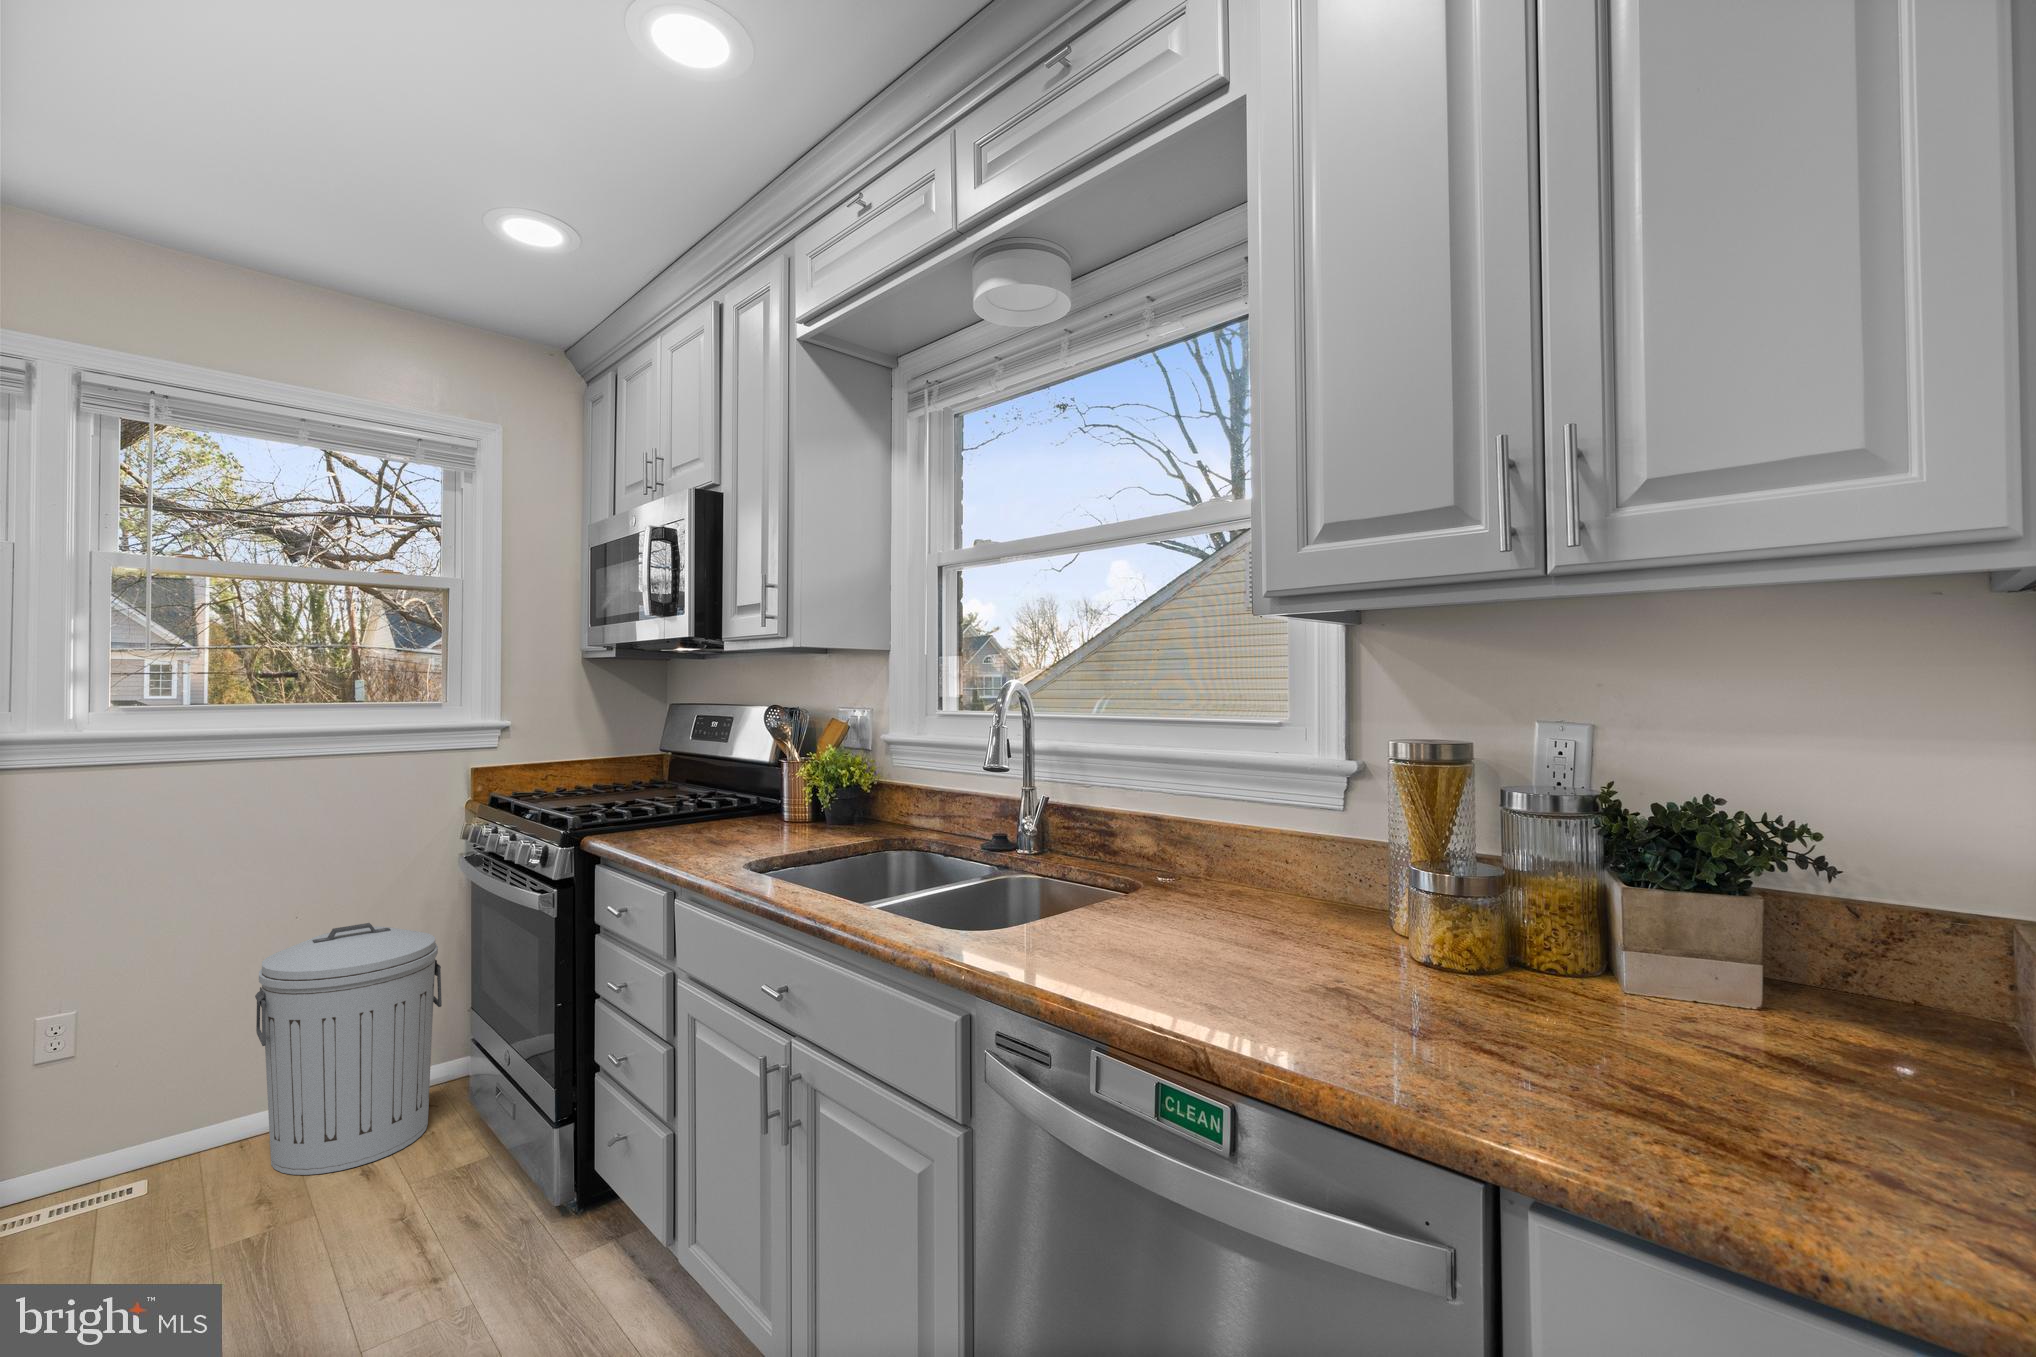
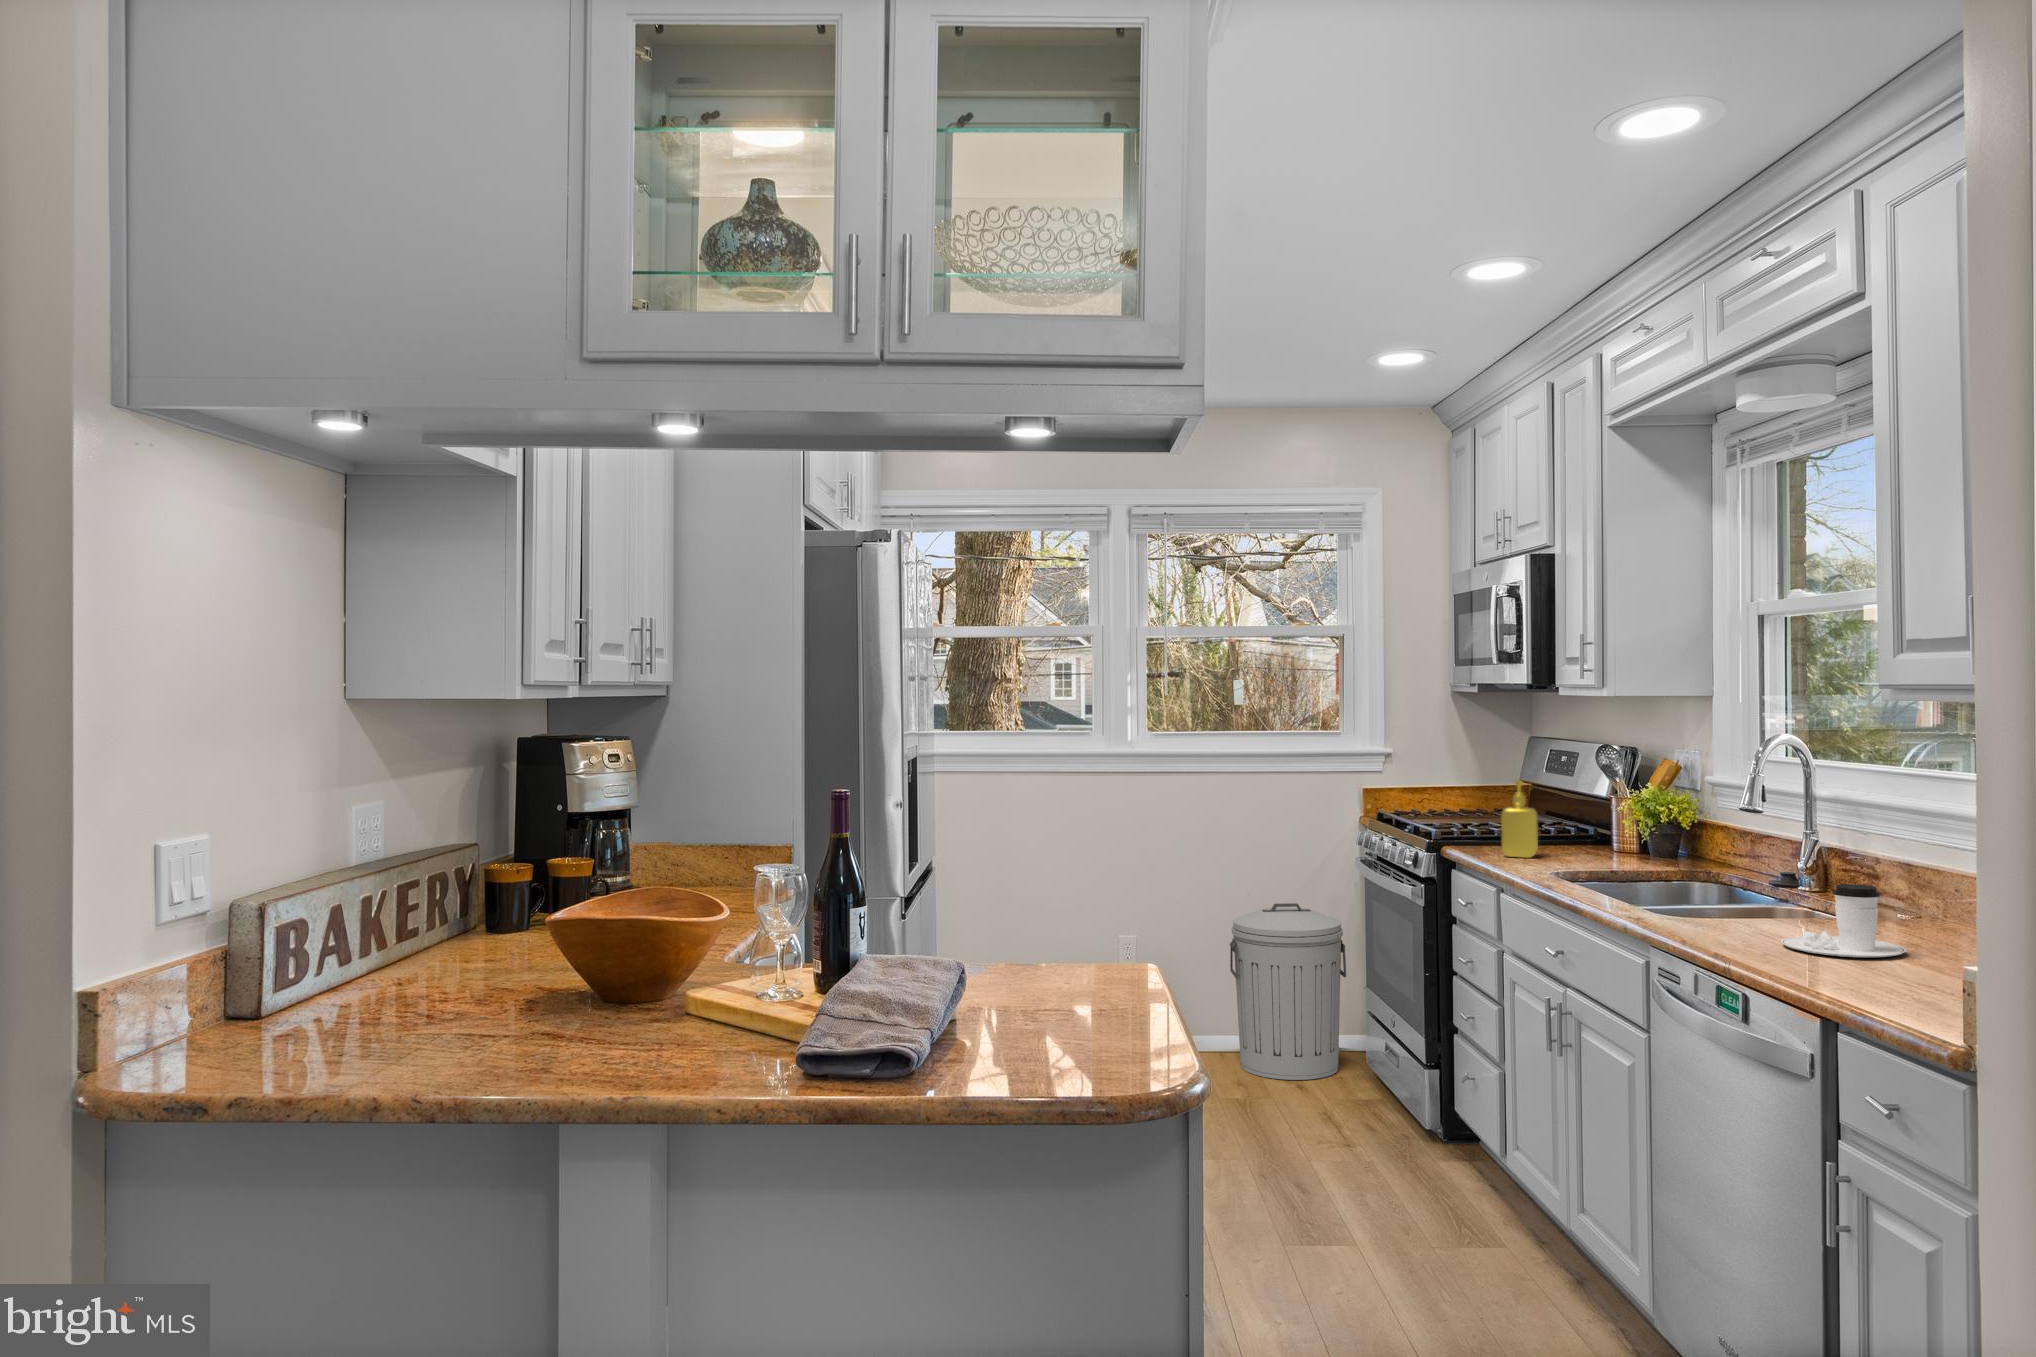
soap dispenser: none [671,748,715,846] -> present [1501,780,1538,858]
coffee cup: none [1171,869,1330,987] -> present [1781,884,1906,958]

